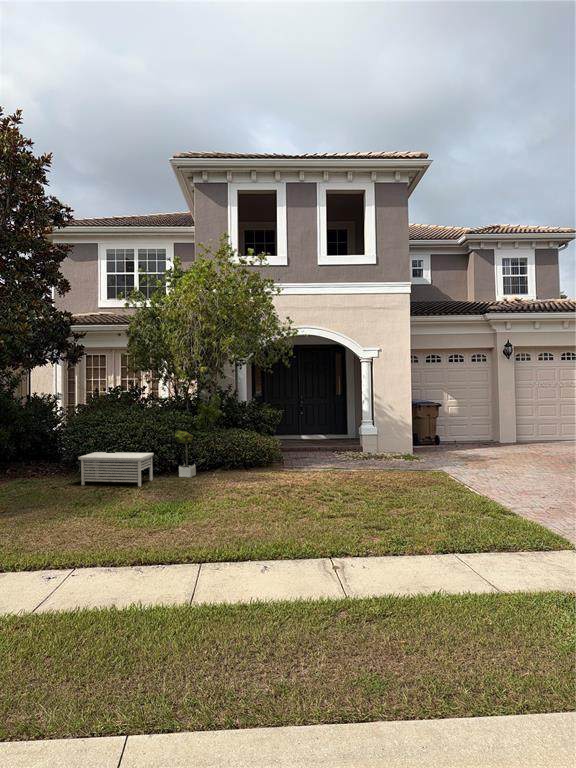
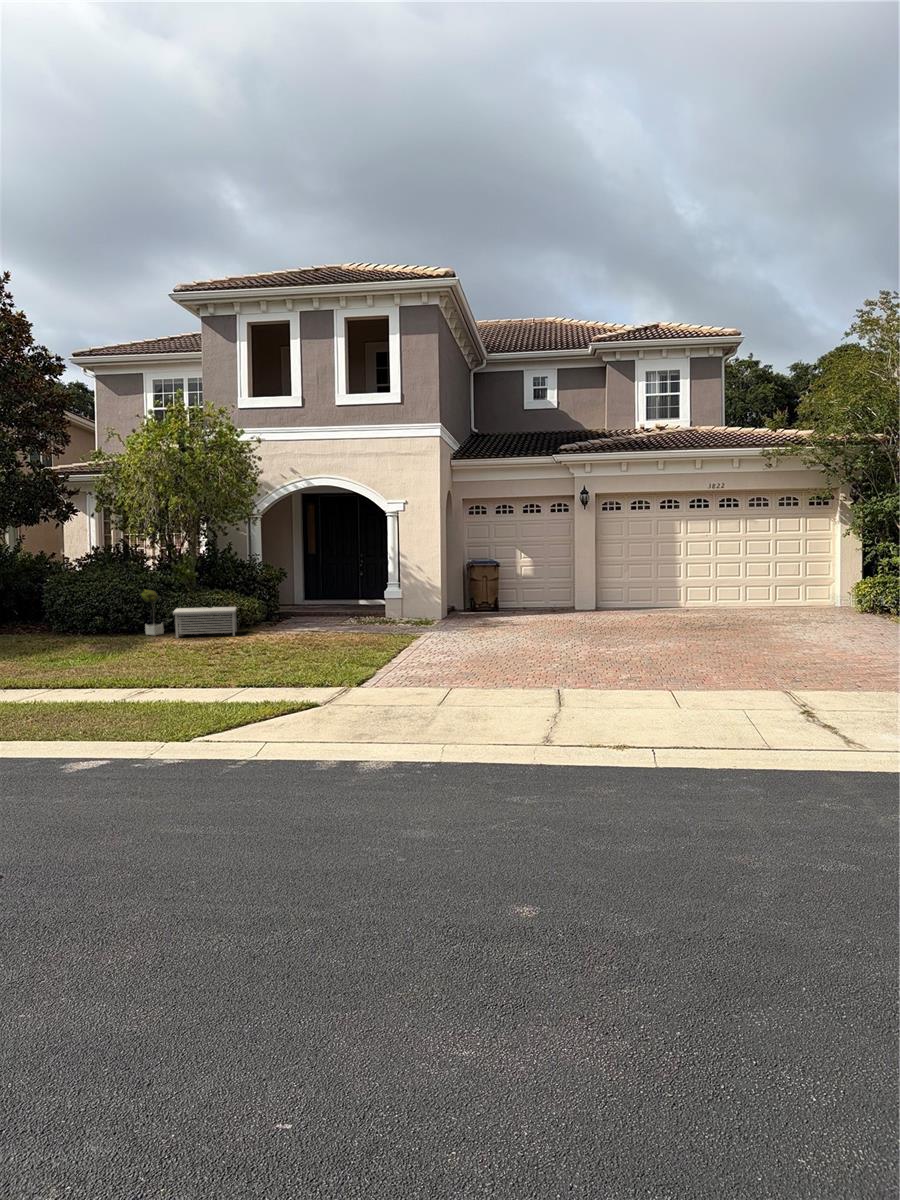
storage bench: present [78,452,154,486] -> present [173,607,237,638]

